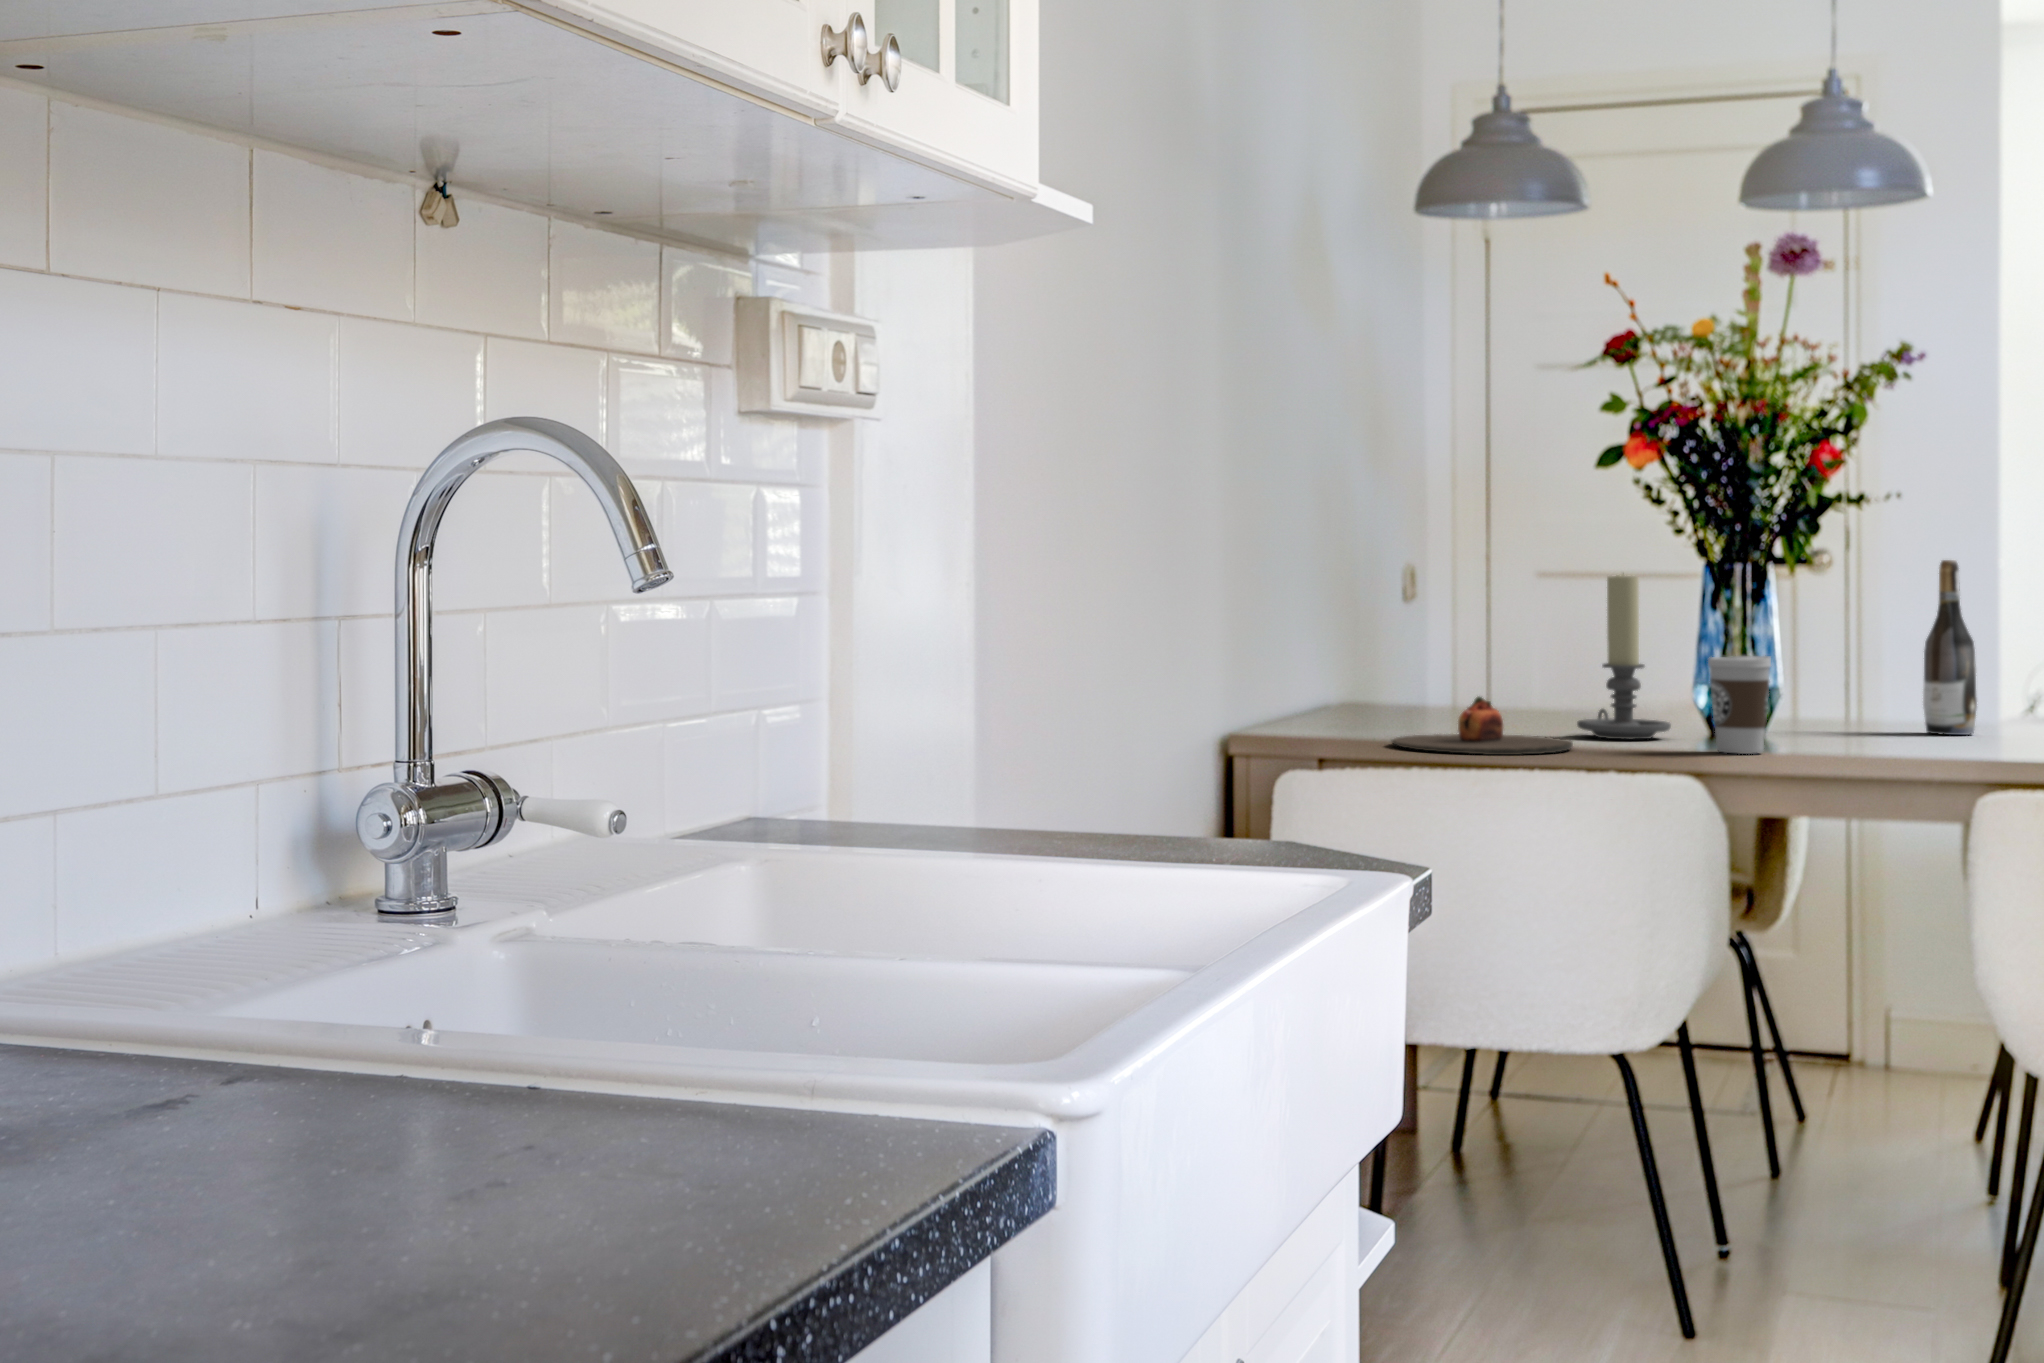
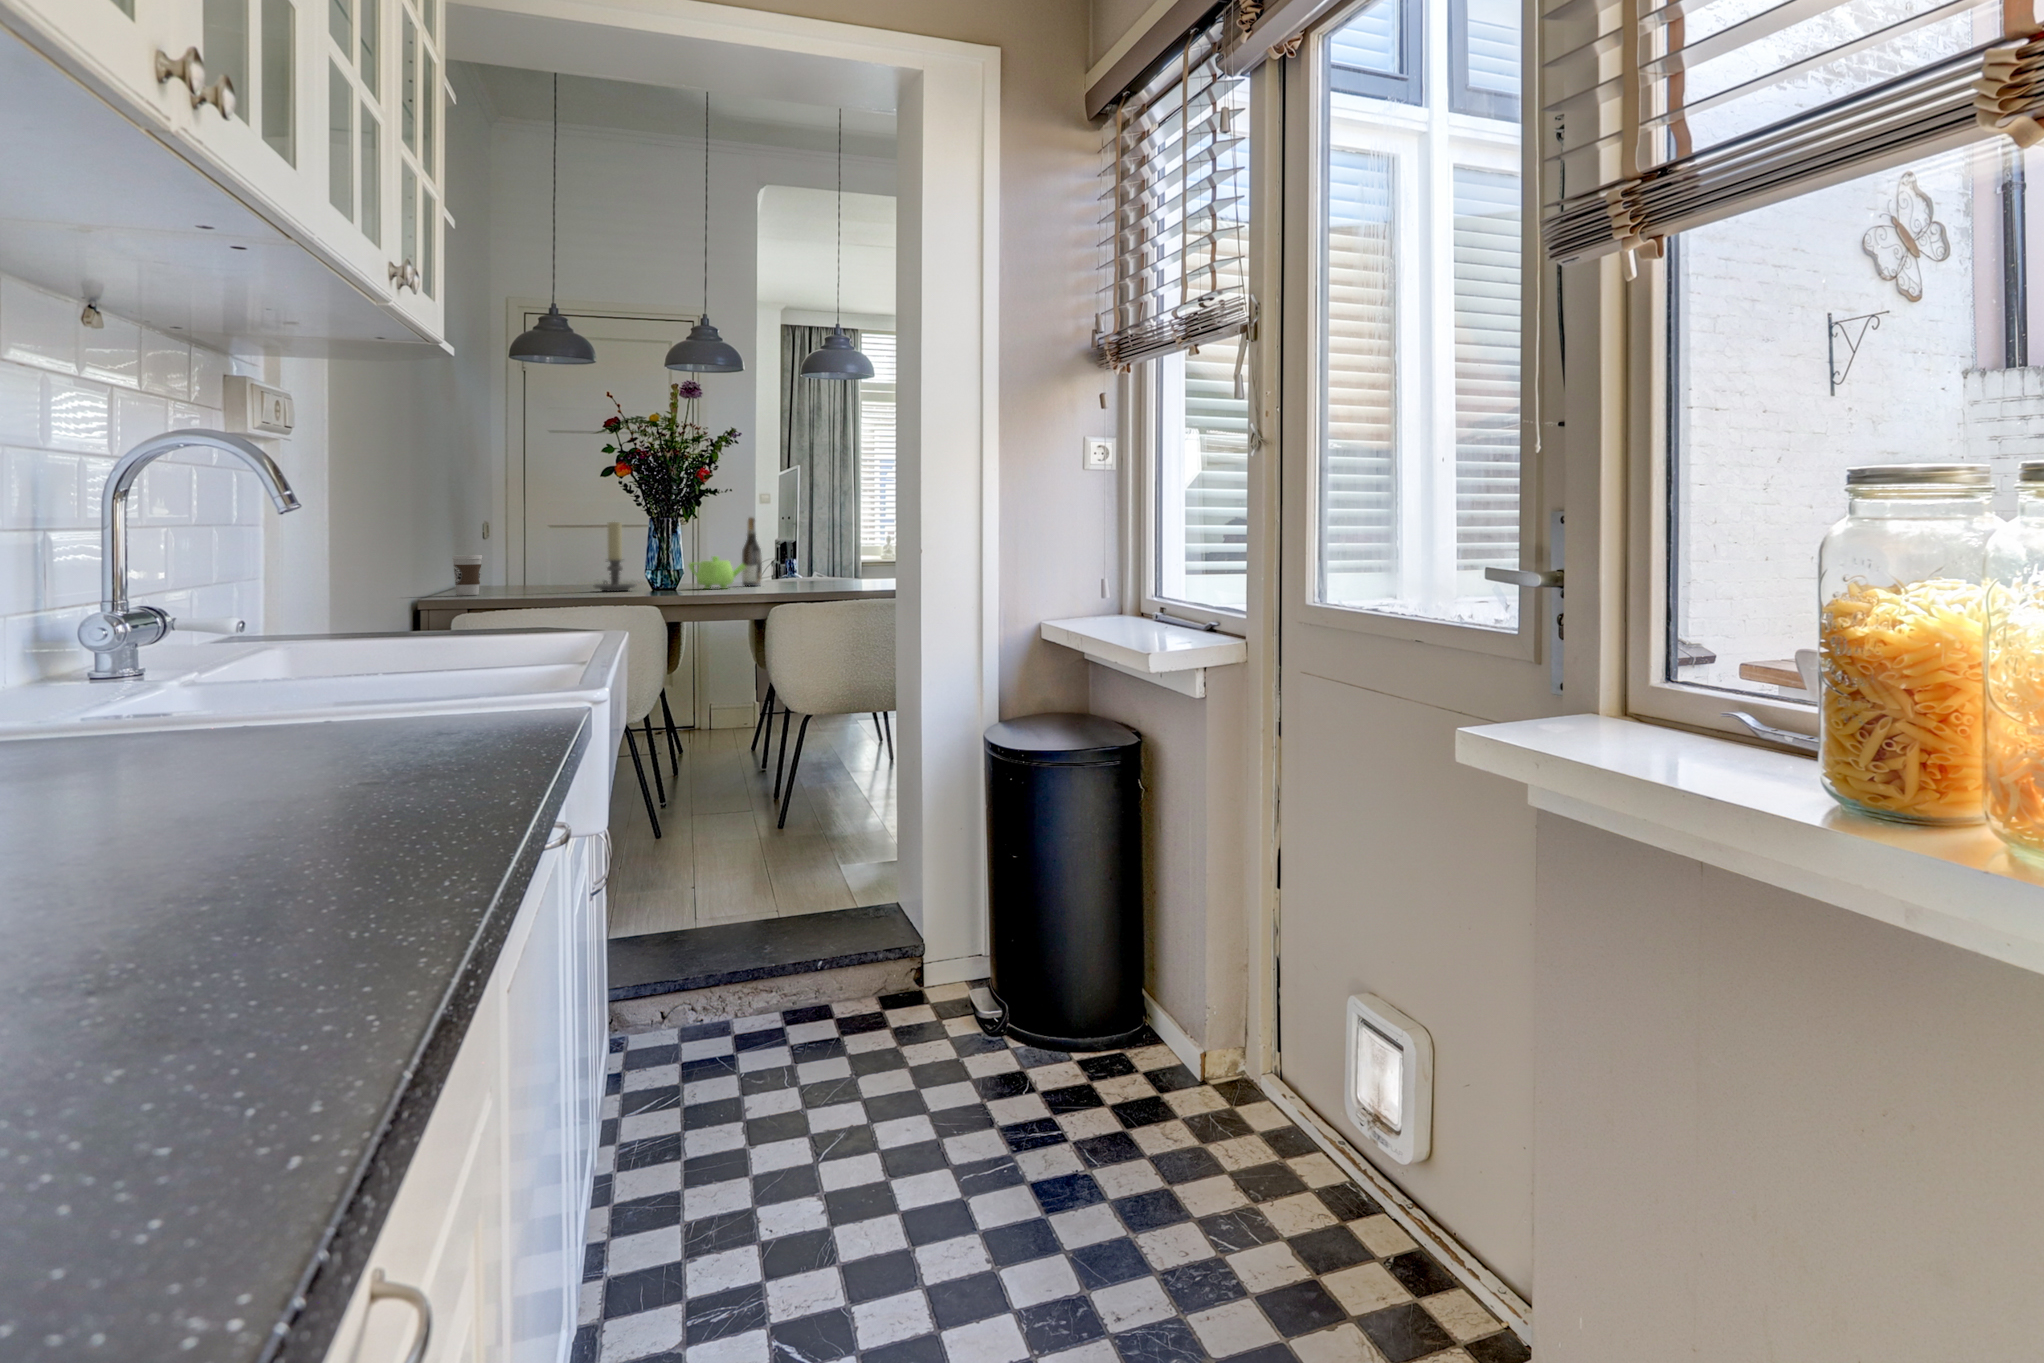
coffee cup: present [1708,656,1771,754] -> present [453,555,482,596]
teapot: none [1792,661,1939,745] -> present [689,556,746,589]
plate: present [1392,697,1573,755] -> none [504,573,593,596]

